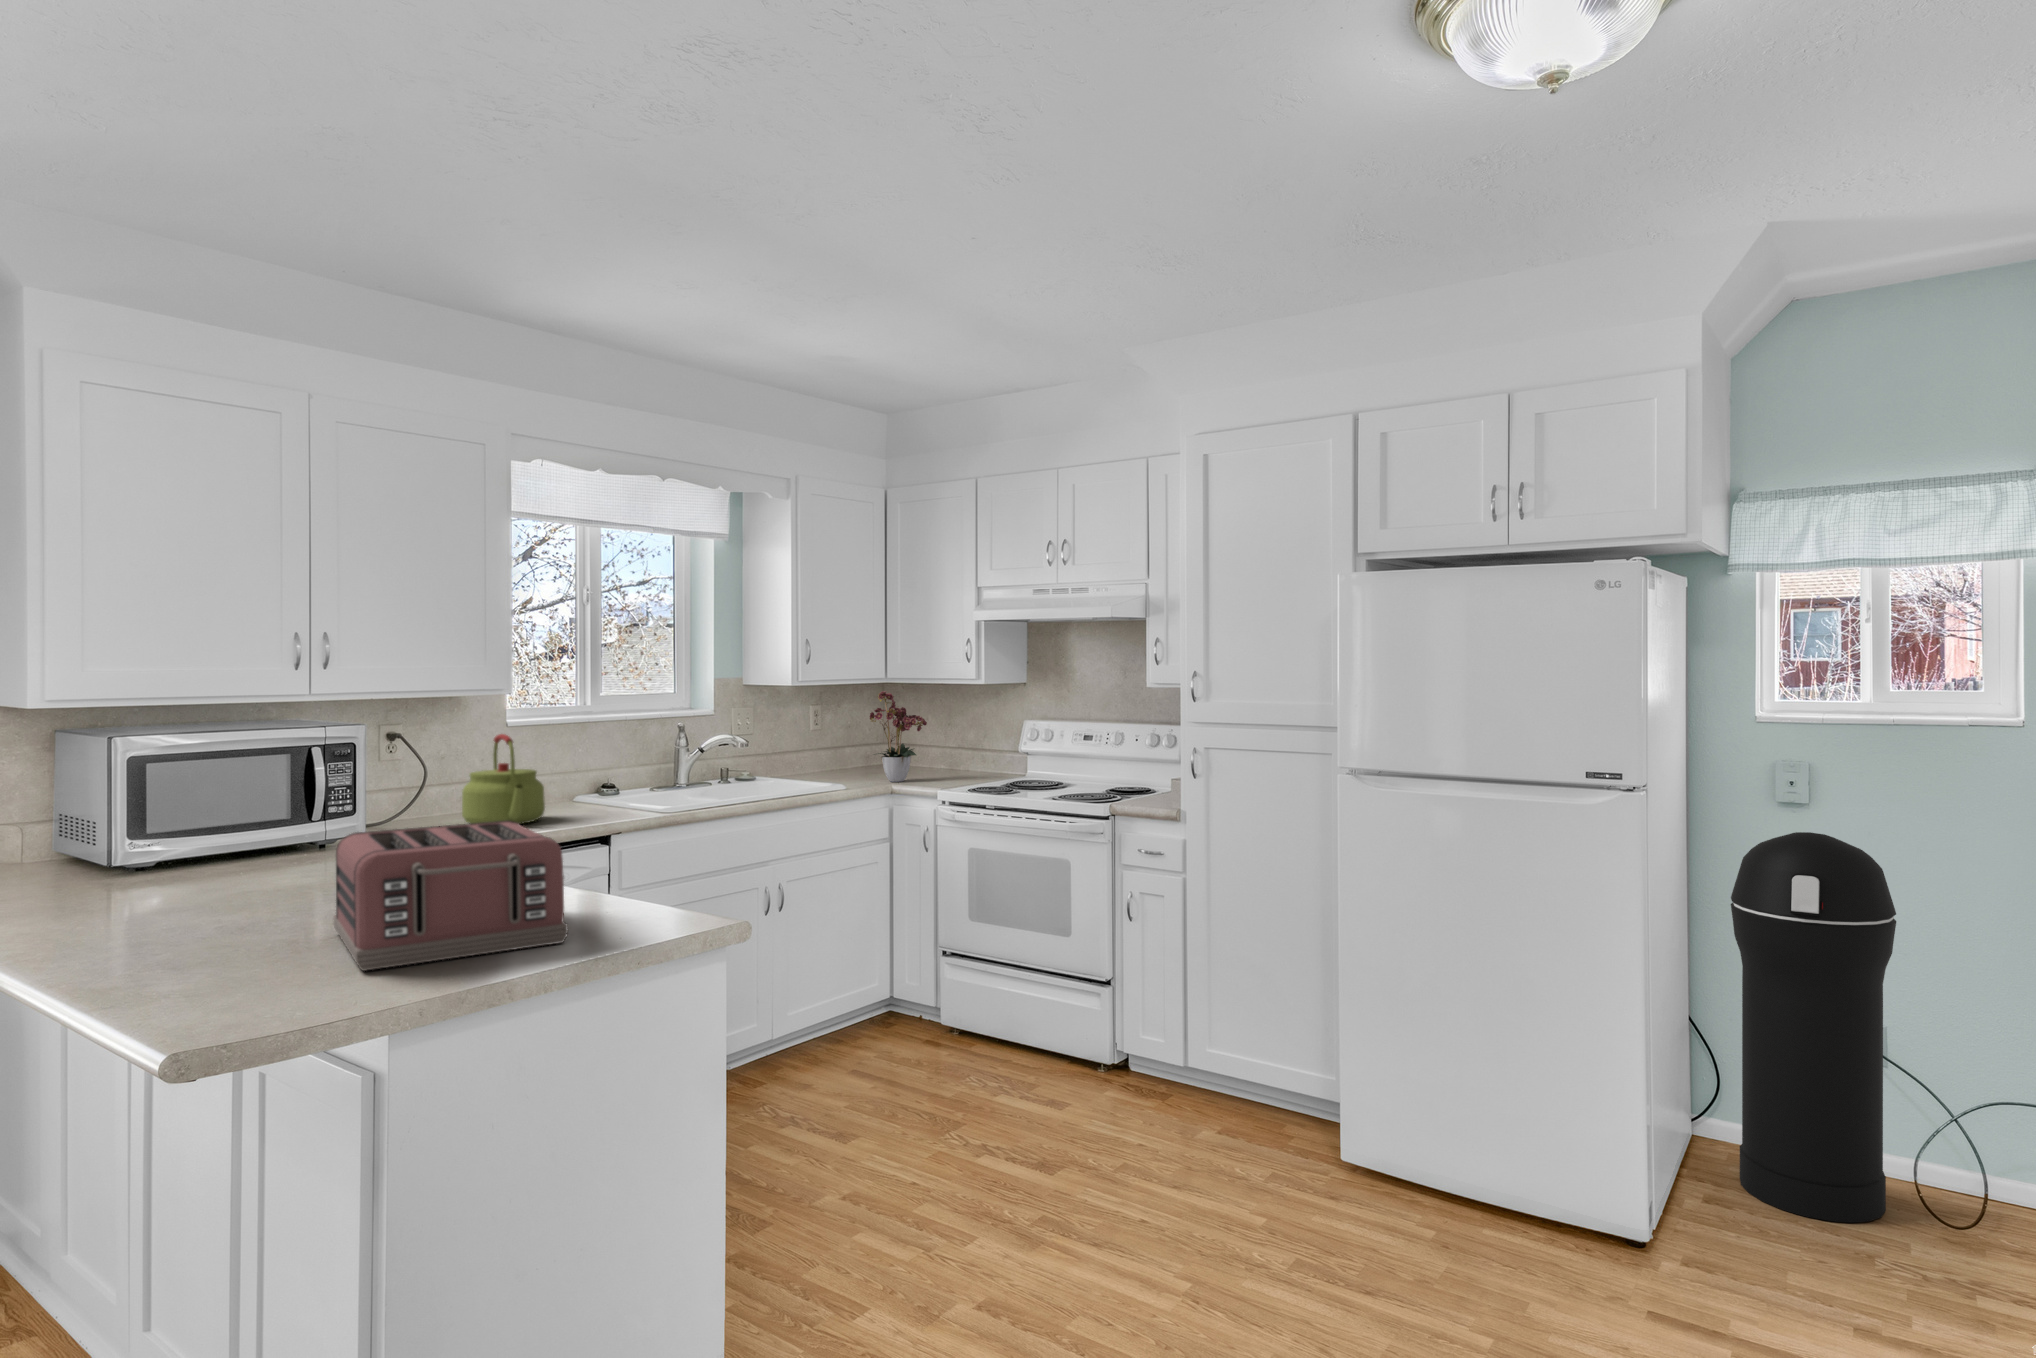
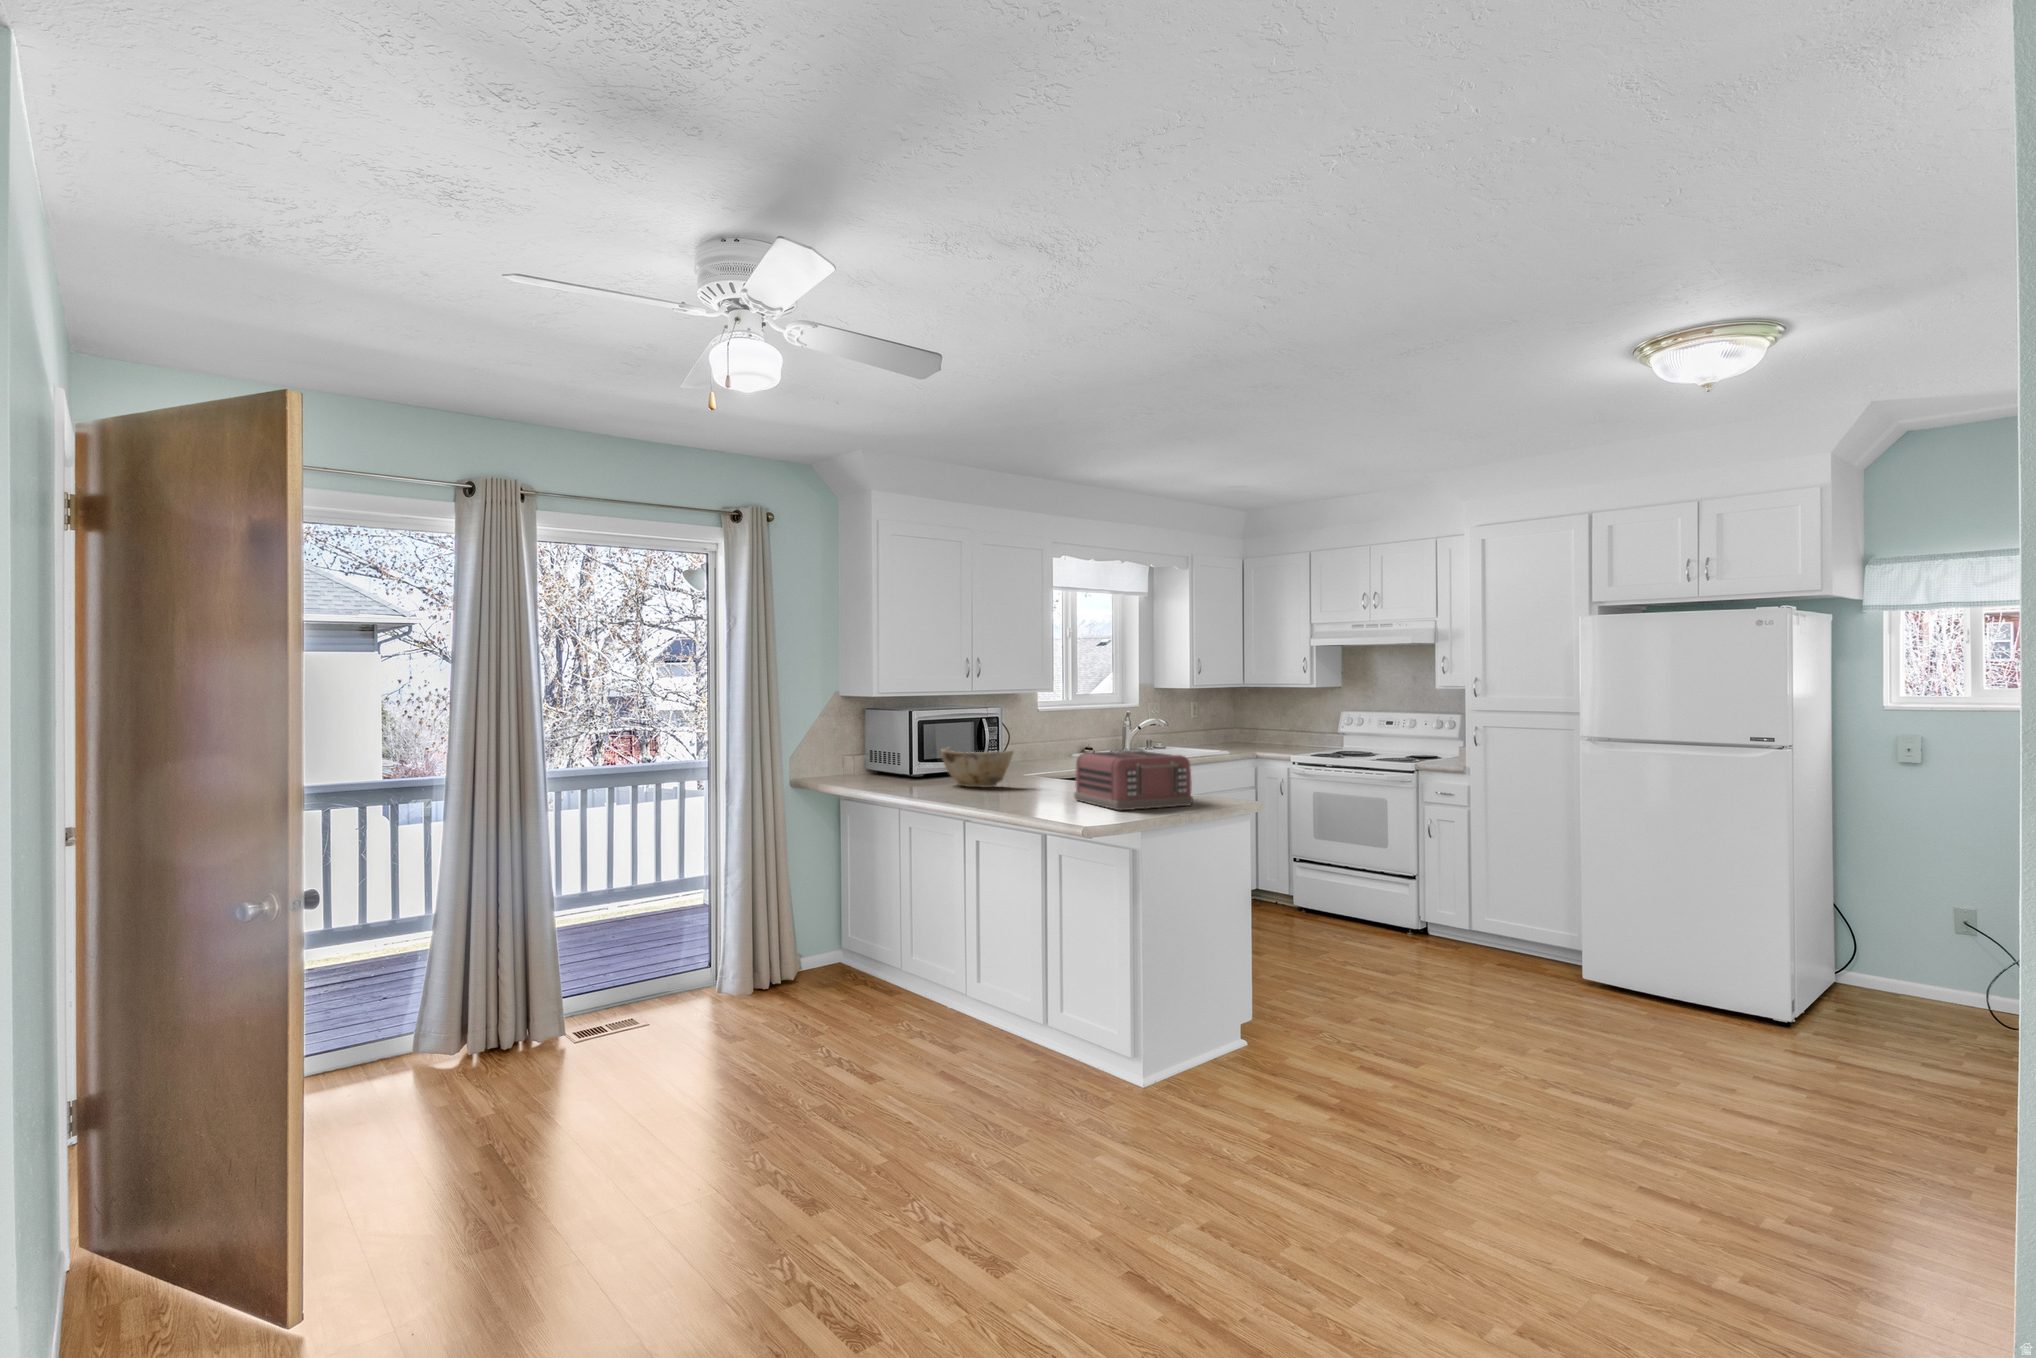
flower arrangement: present [870,691,927,782] -> none [1237,689,1280,750]
kettle: present [462,734,545,824] -> none [1033,714,1076,766]
bowl: none [138,809,292,893] -> present [941,747,1013,787]
trash can: present [1731,832,1896,1223] -> none [1860,779,1979,1028]

